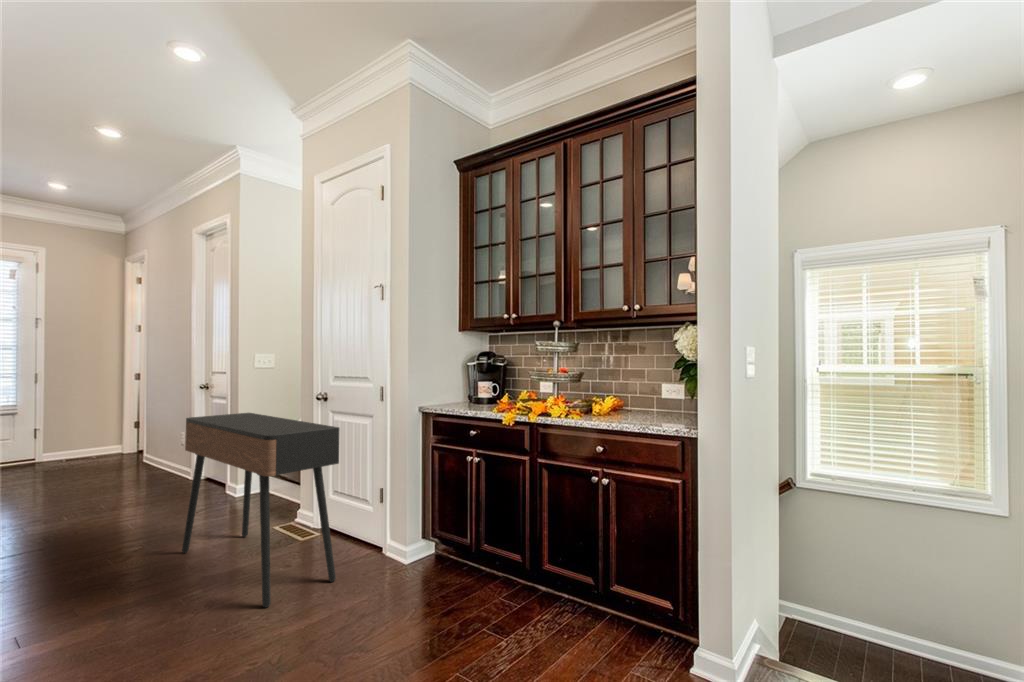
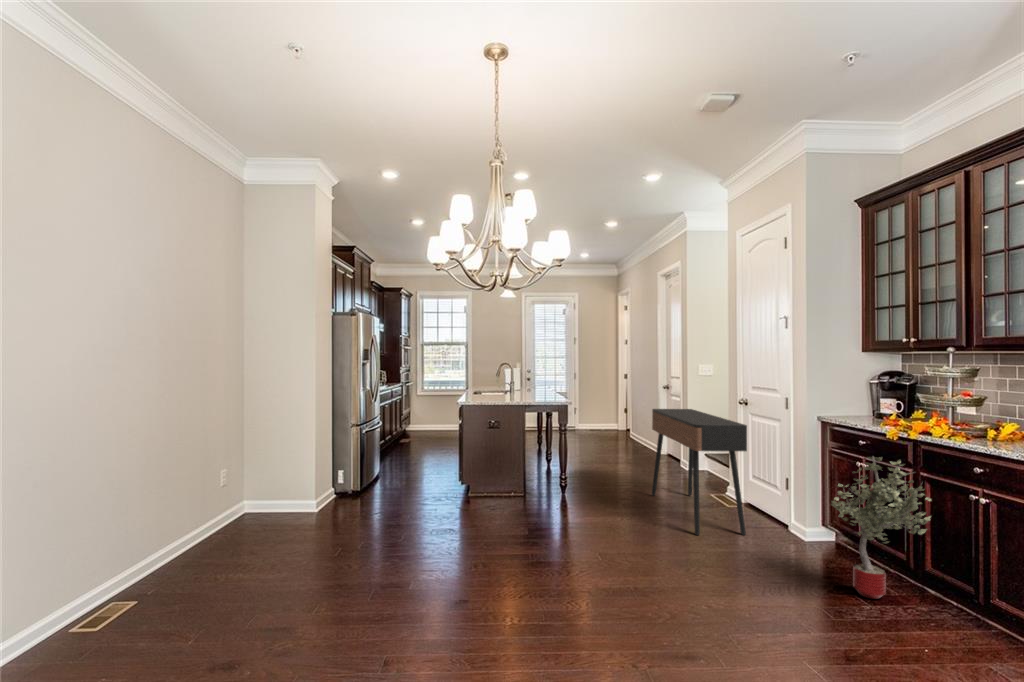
potted tree: none [449,448,564,628] -> present [832,457,931,599]

